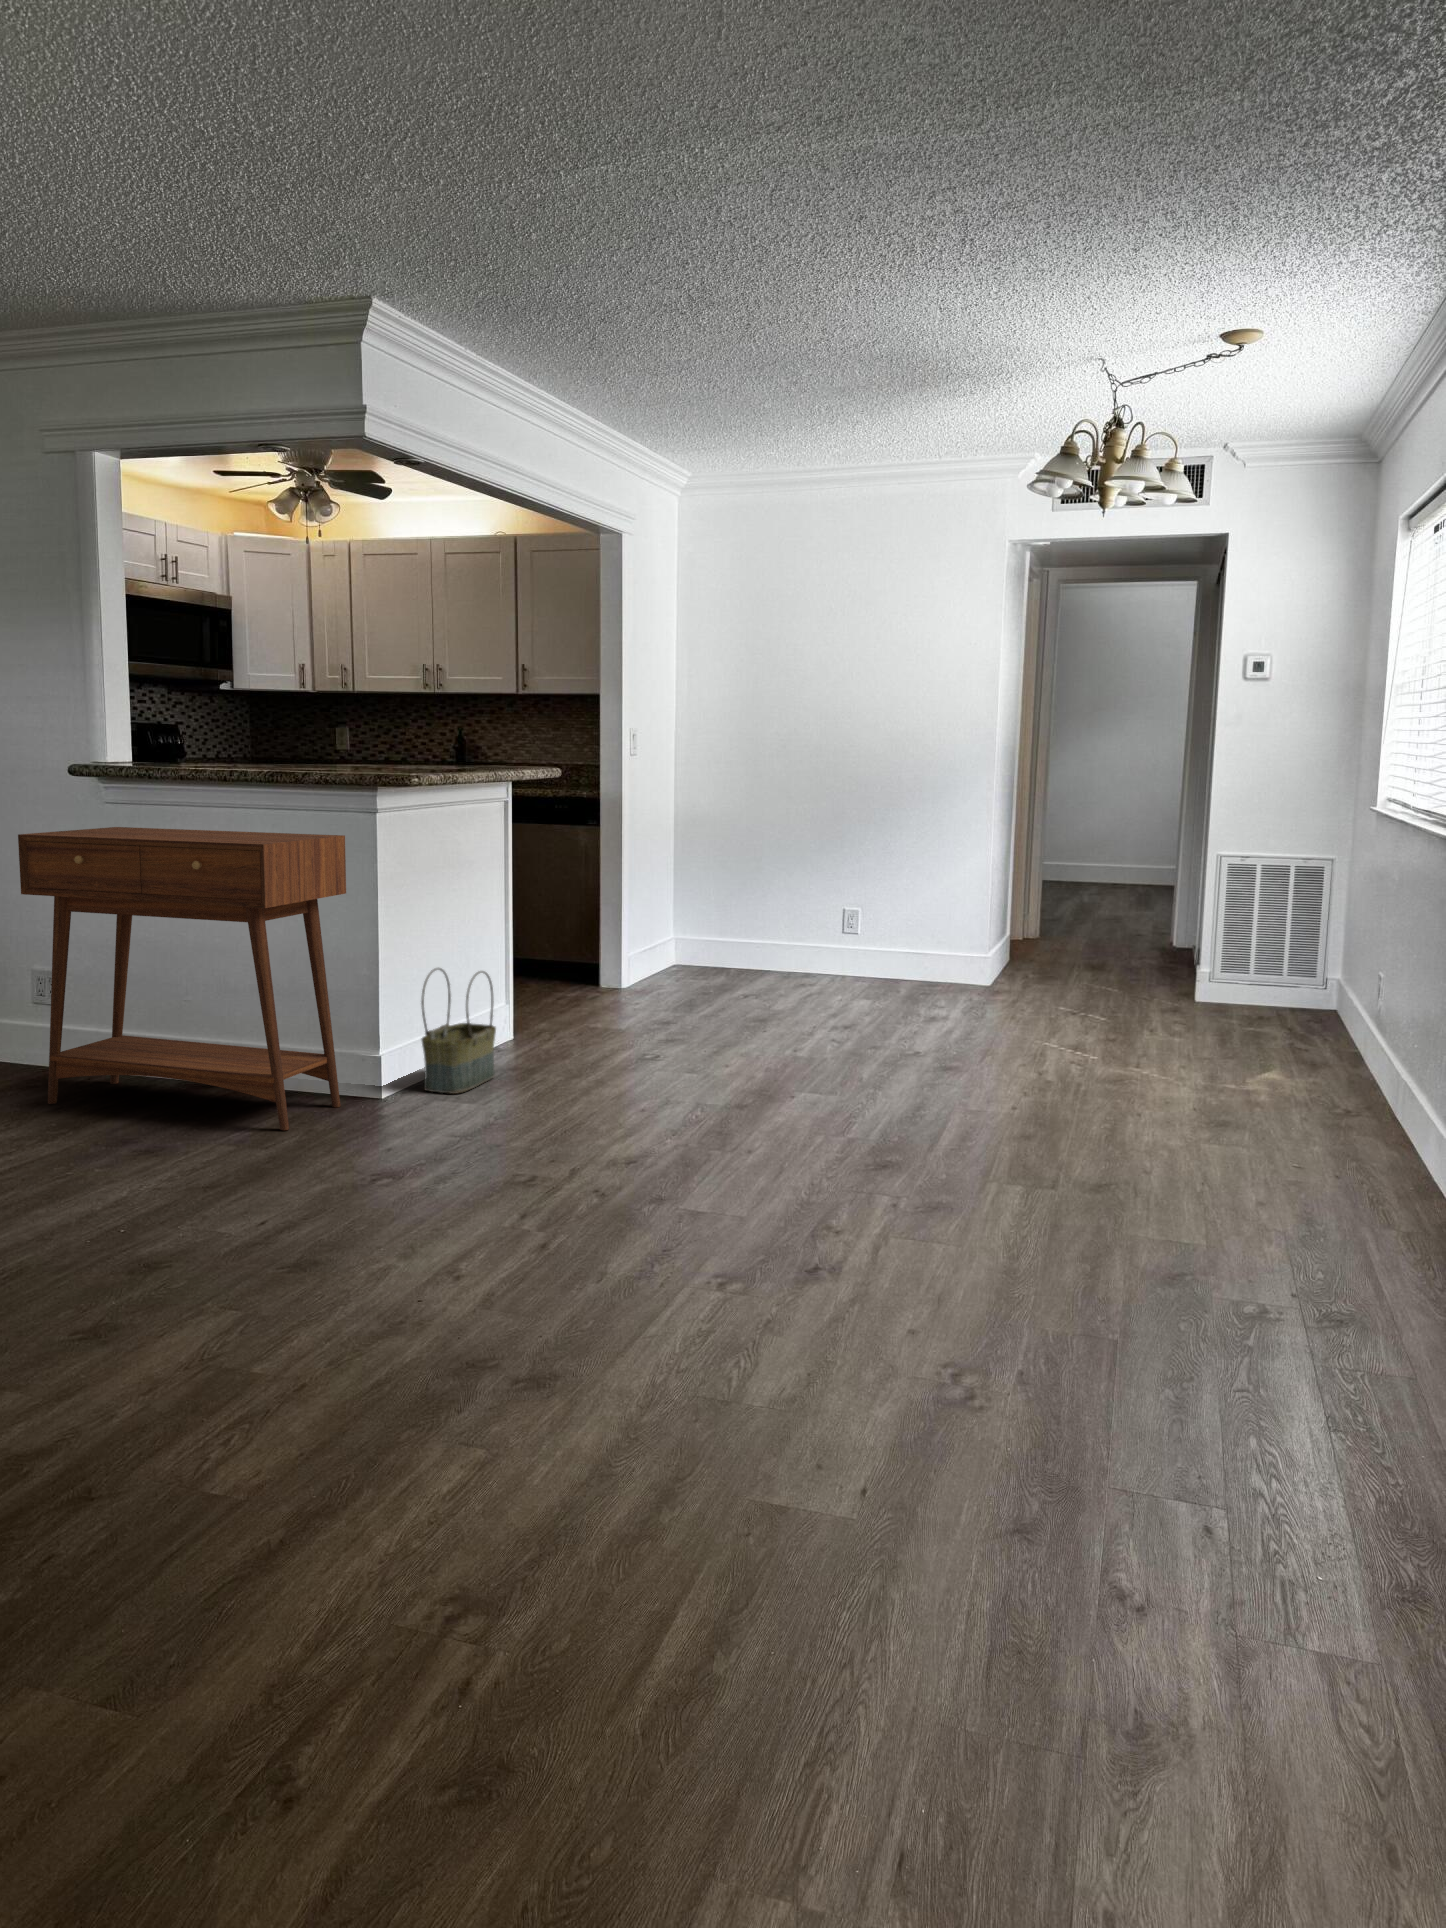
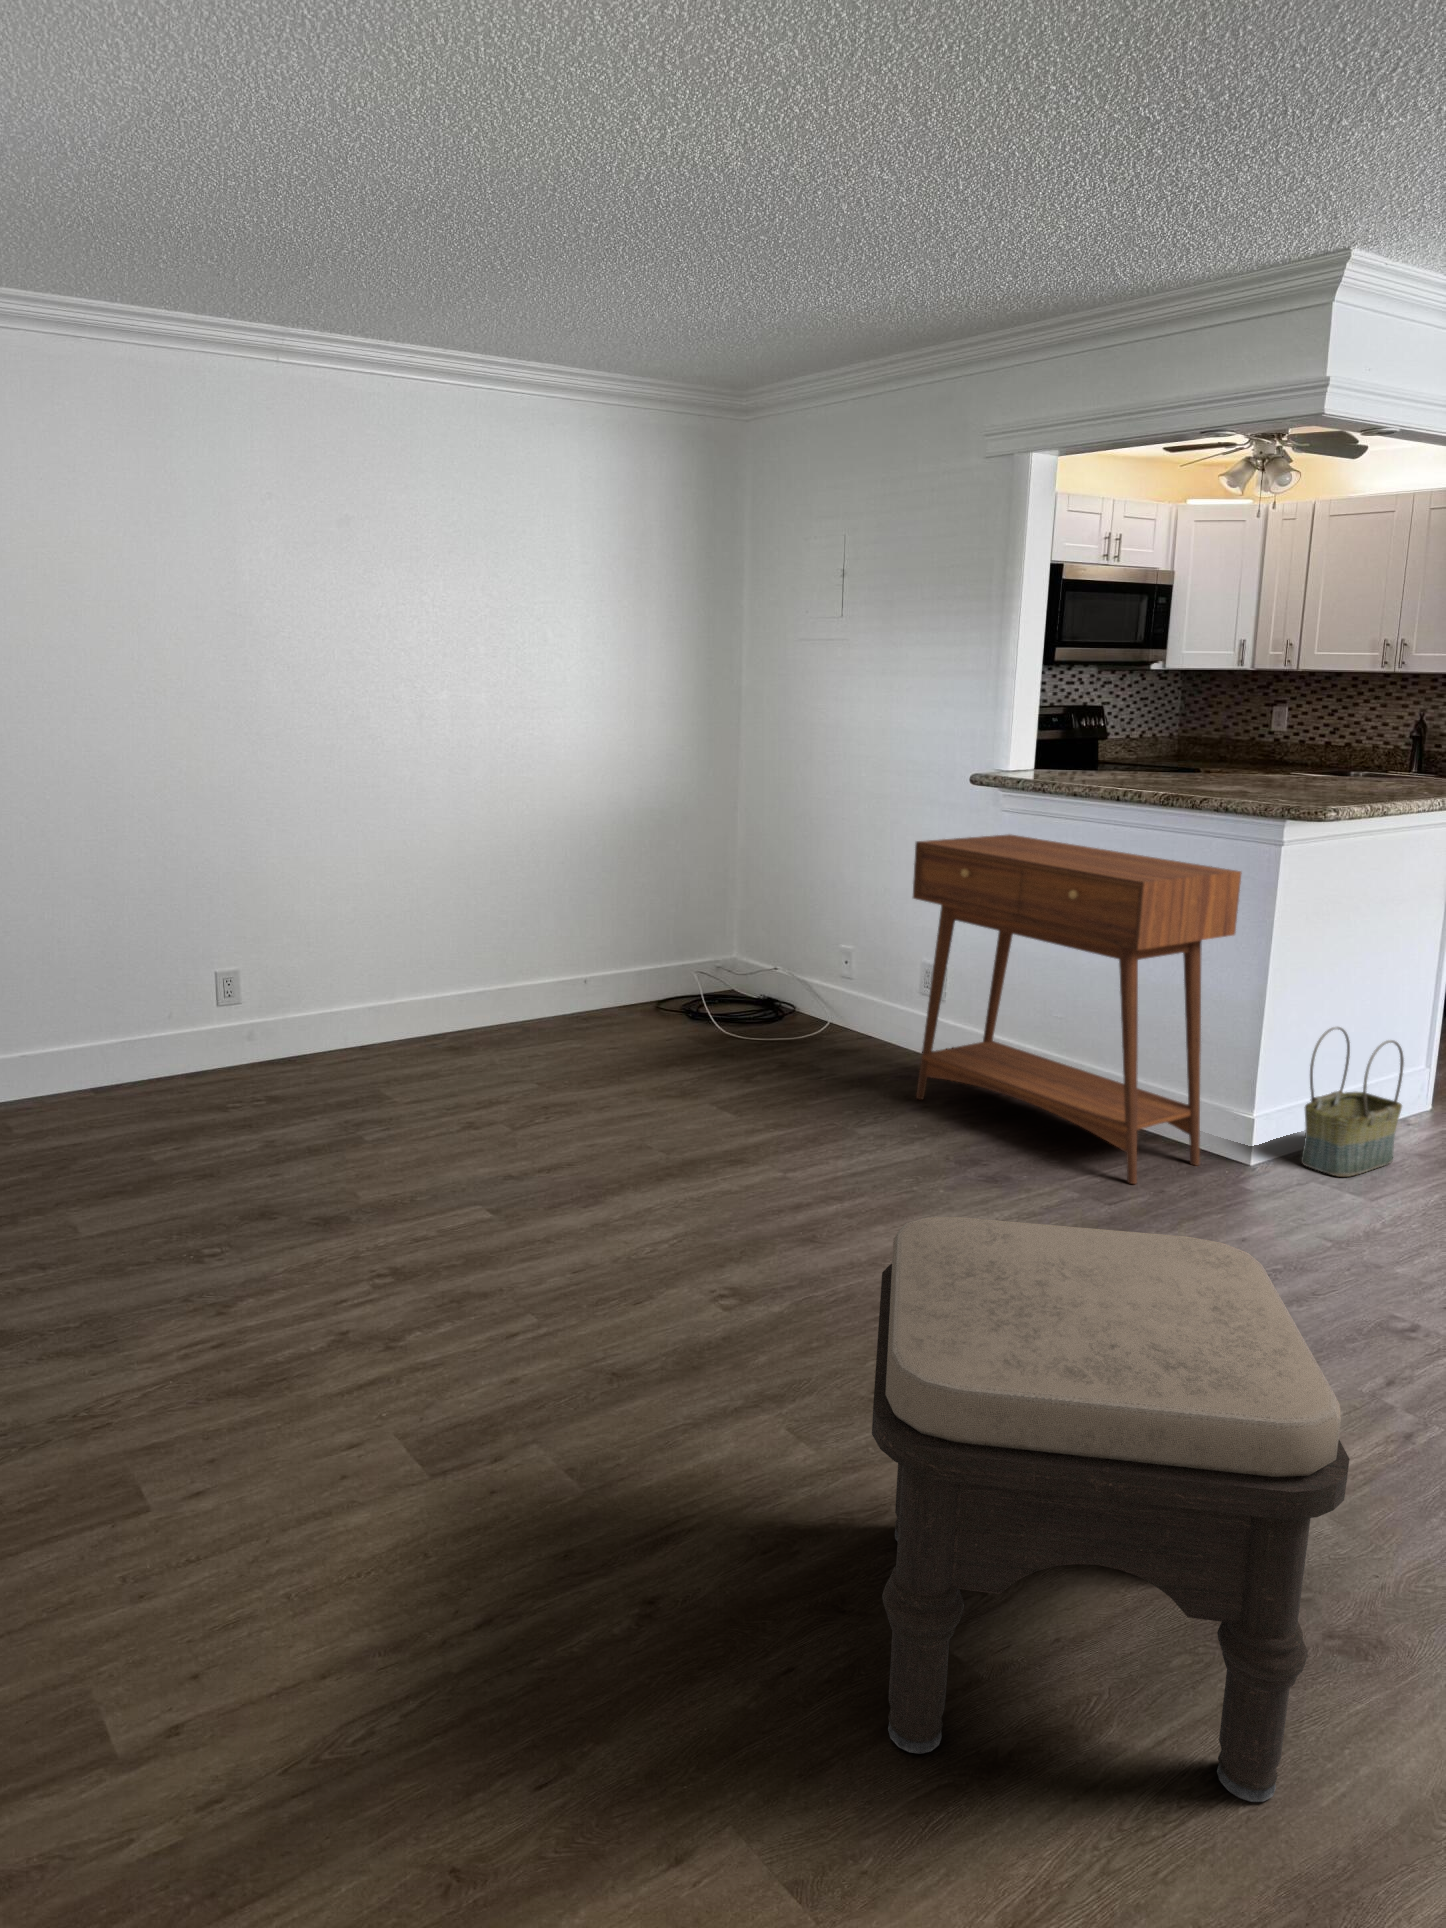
ottoman: none [96,1082,527,1569] -> present [872,1217,1350,1802]

